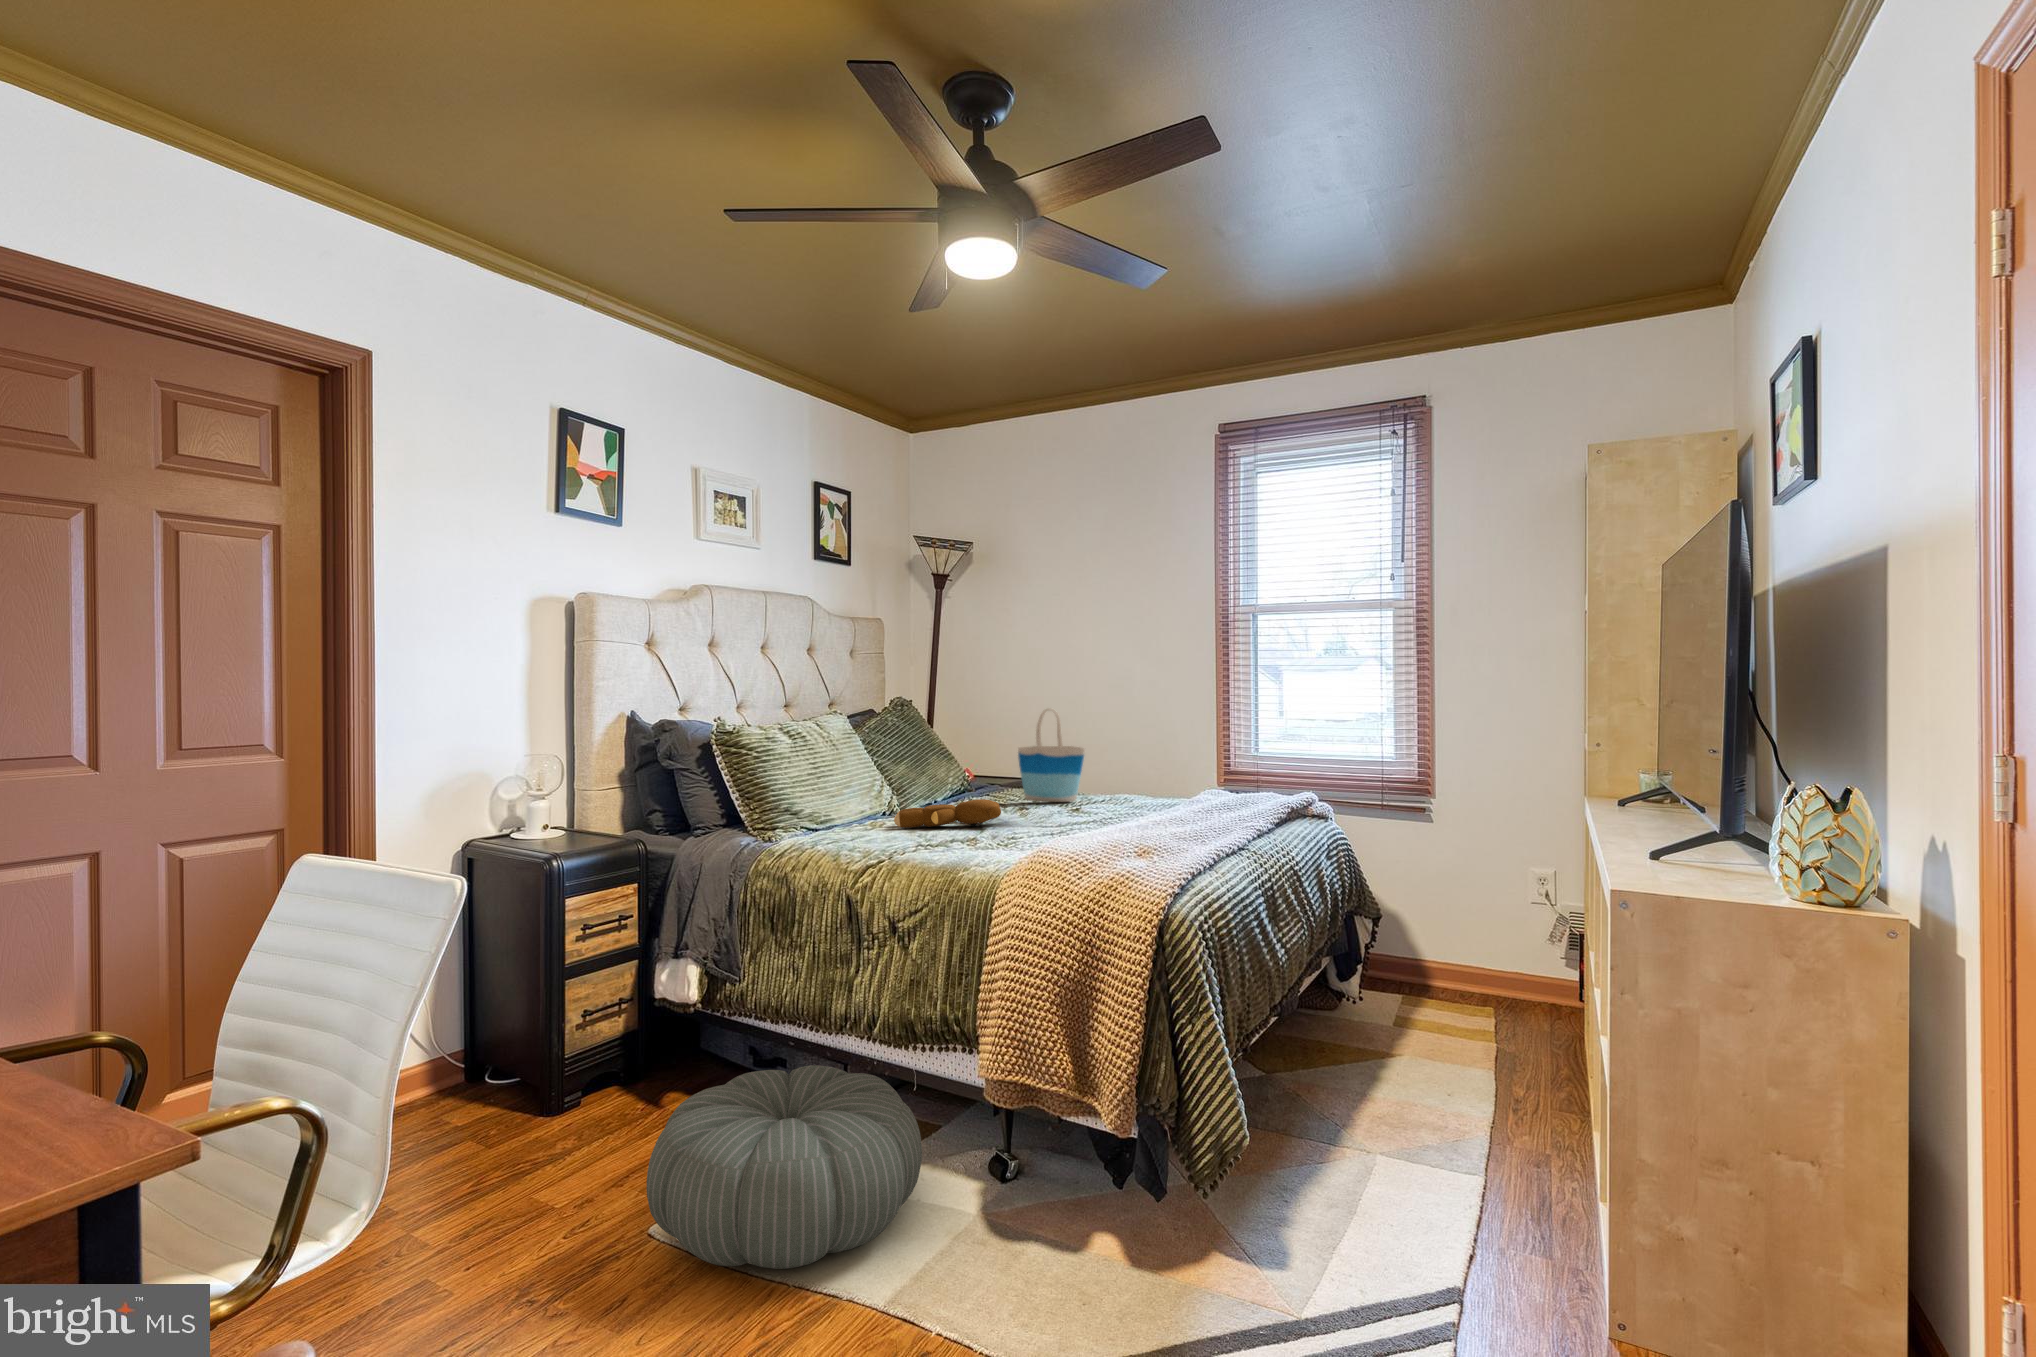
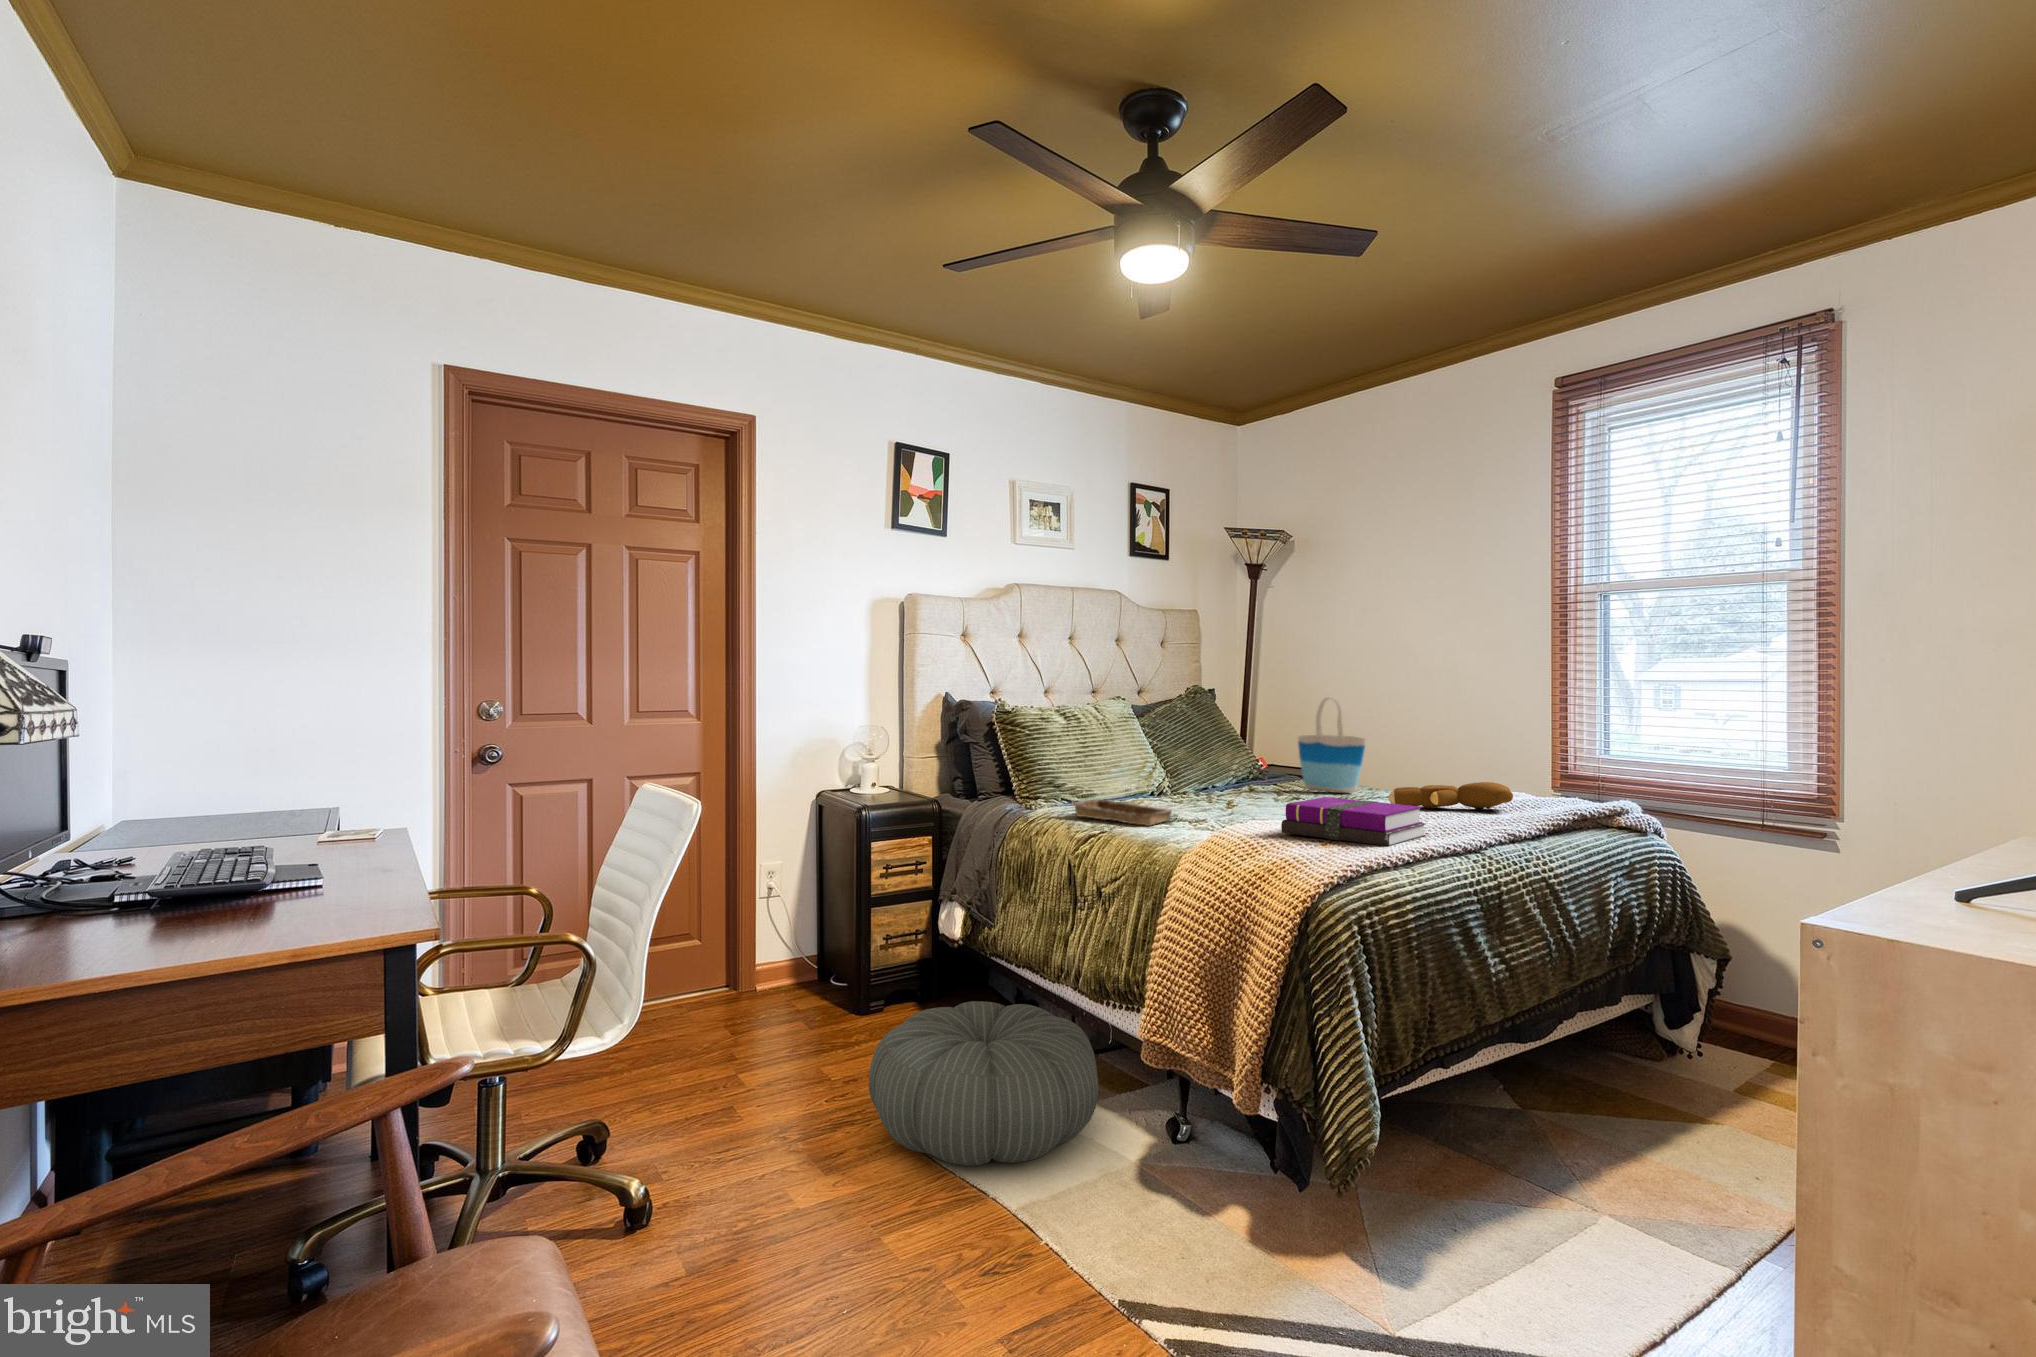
teddy bear: present [894,799,1001,828] -> present [1388,782,1513,811]
notebook: none [1088,808,1210,852] -> present [1281,797,1426,846]
tray: none [829,825,948,850] -> present [1072,799,1173,826]

